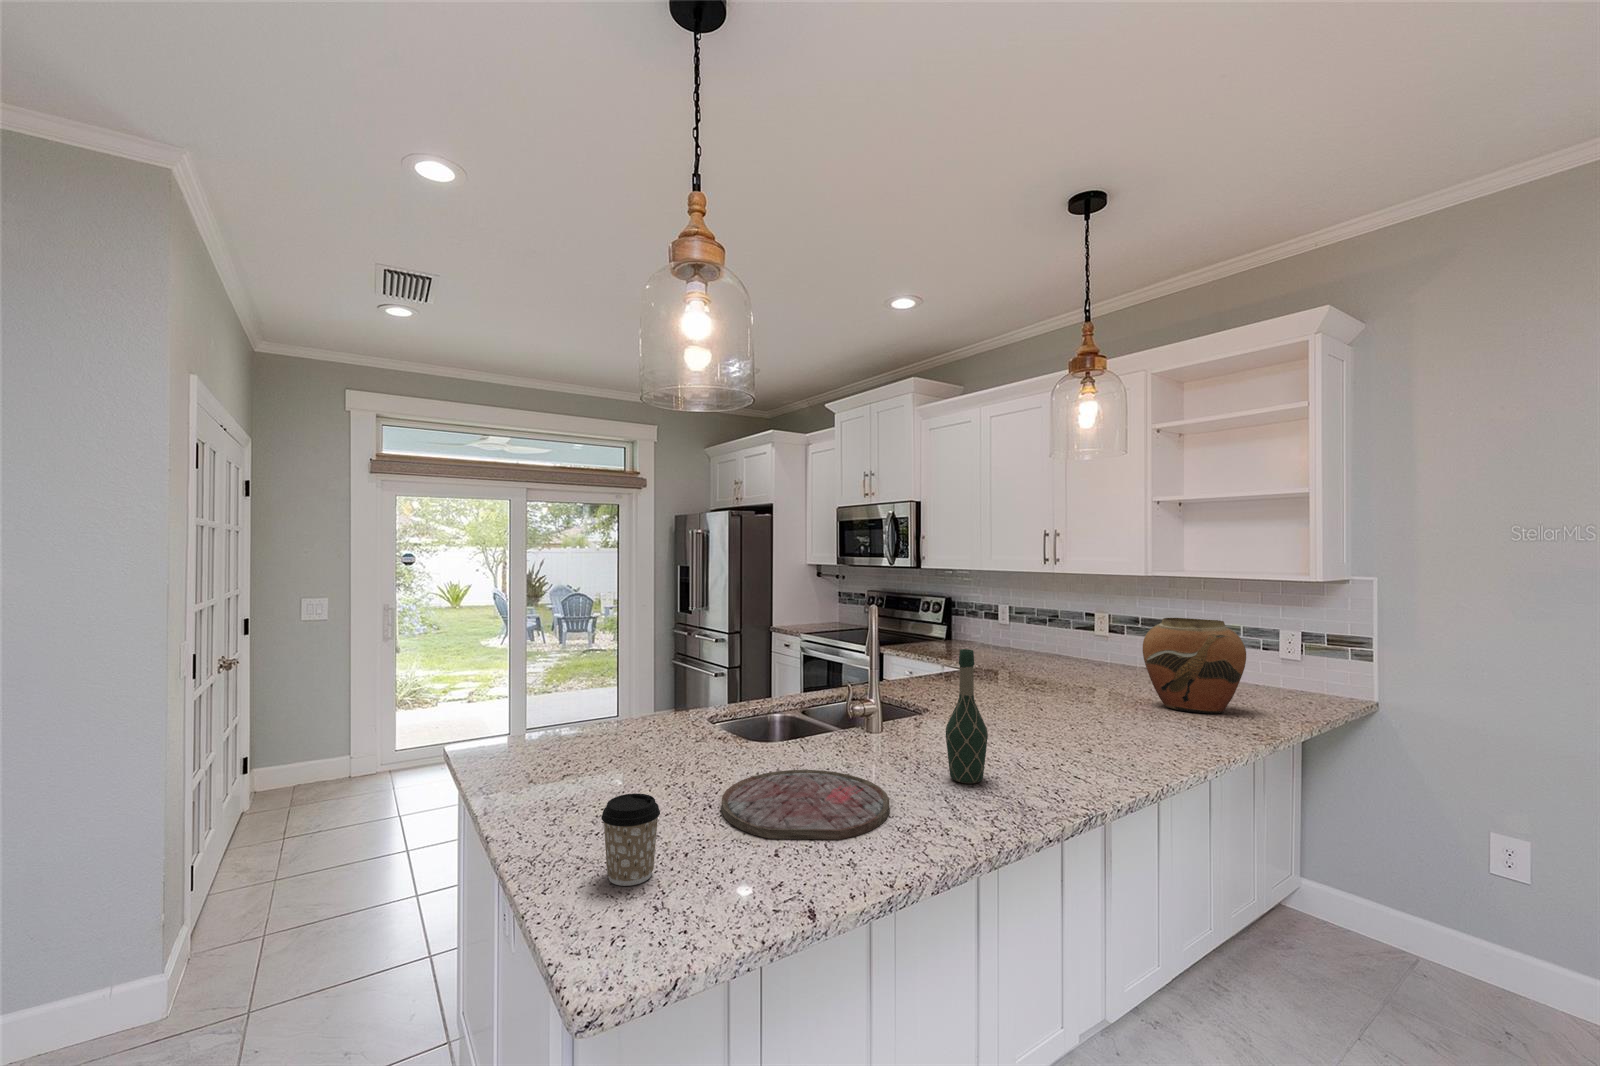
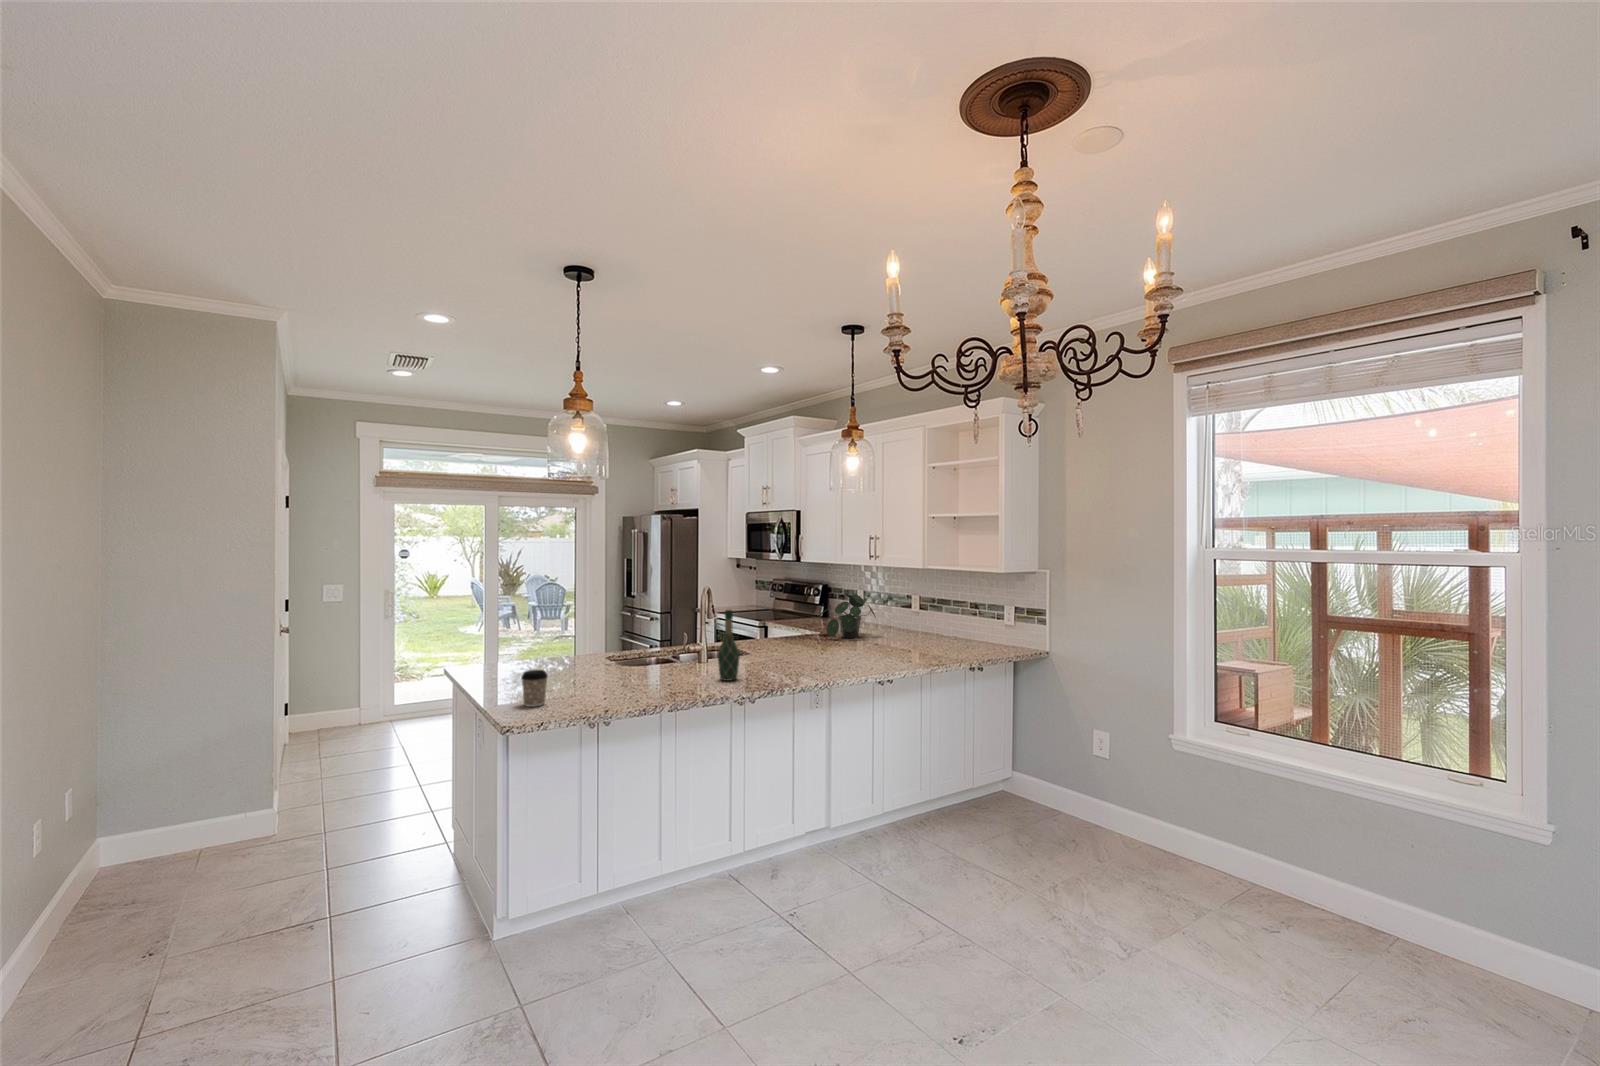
potted plant: none [983,612,1073,677] -> present [818,594,876,638]
vase: present [1143,618,1246,714] -> none [891,596,947,655]
cutting board: present [721,770,890,840] -> none [588,675,676,696]

